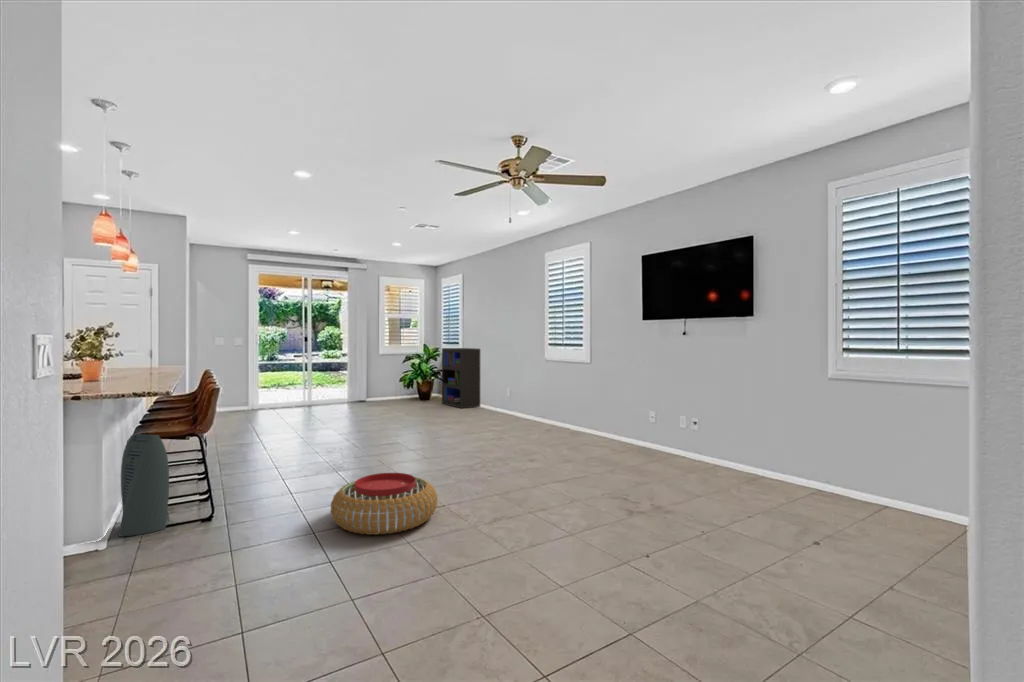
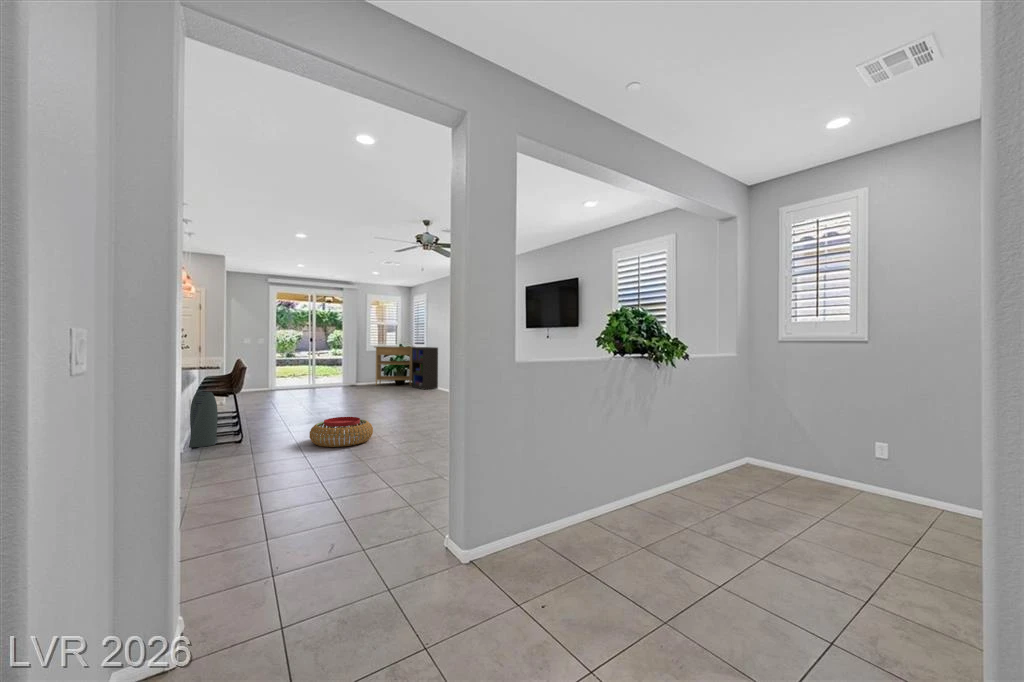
console table: none [388,347,445,402] -> present [376,346,412,385]

